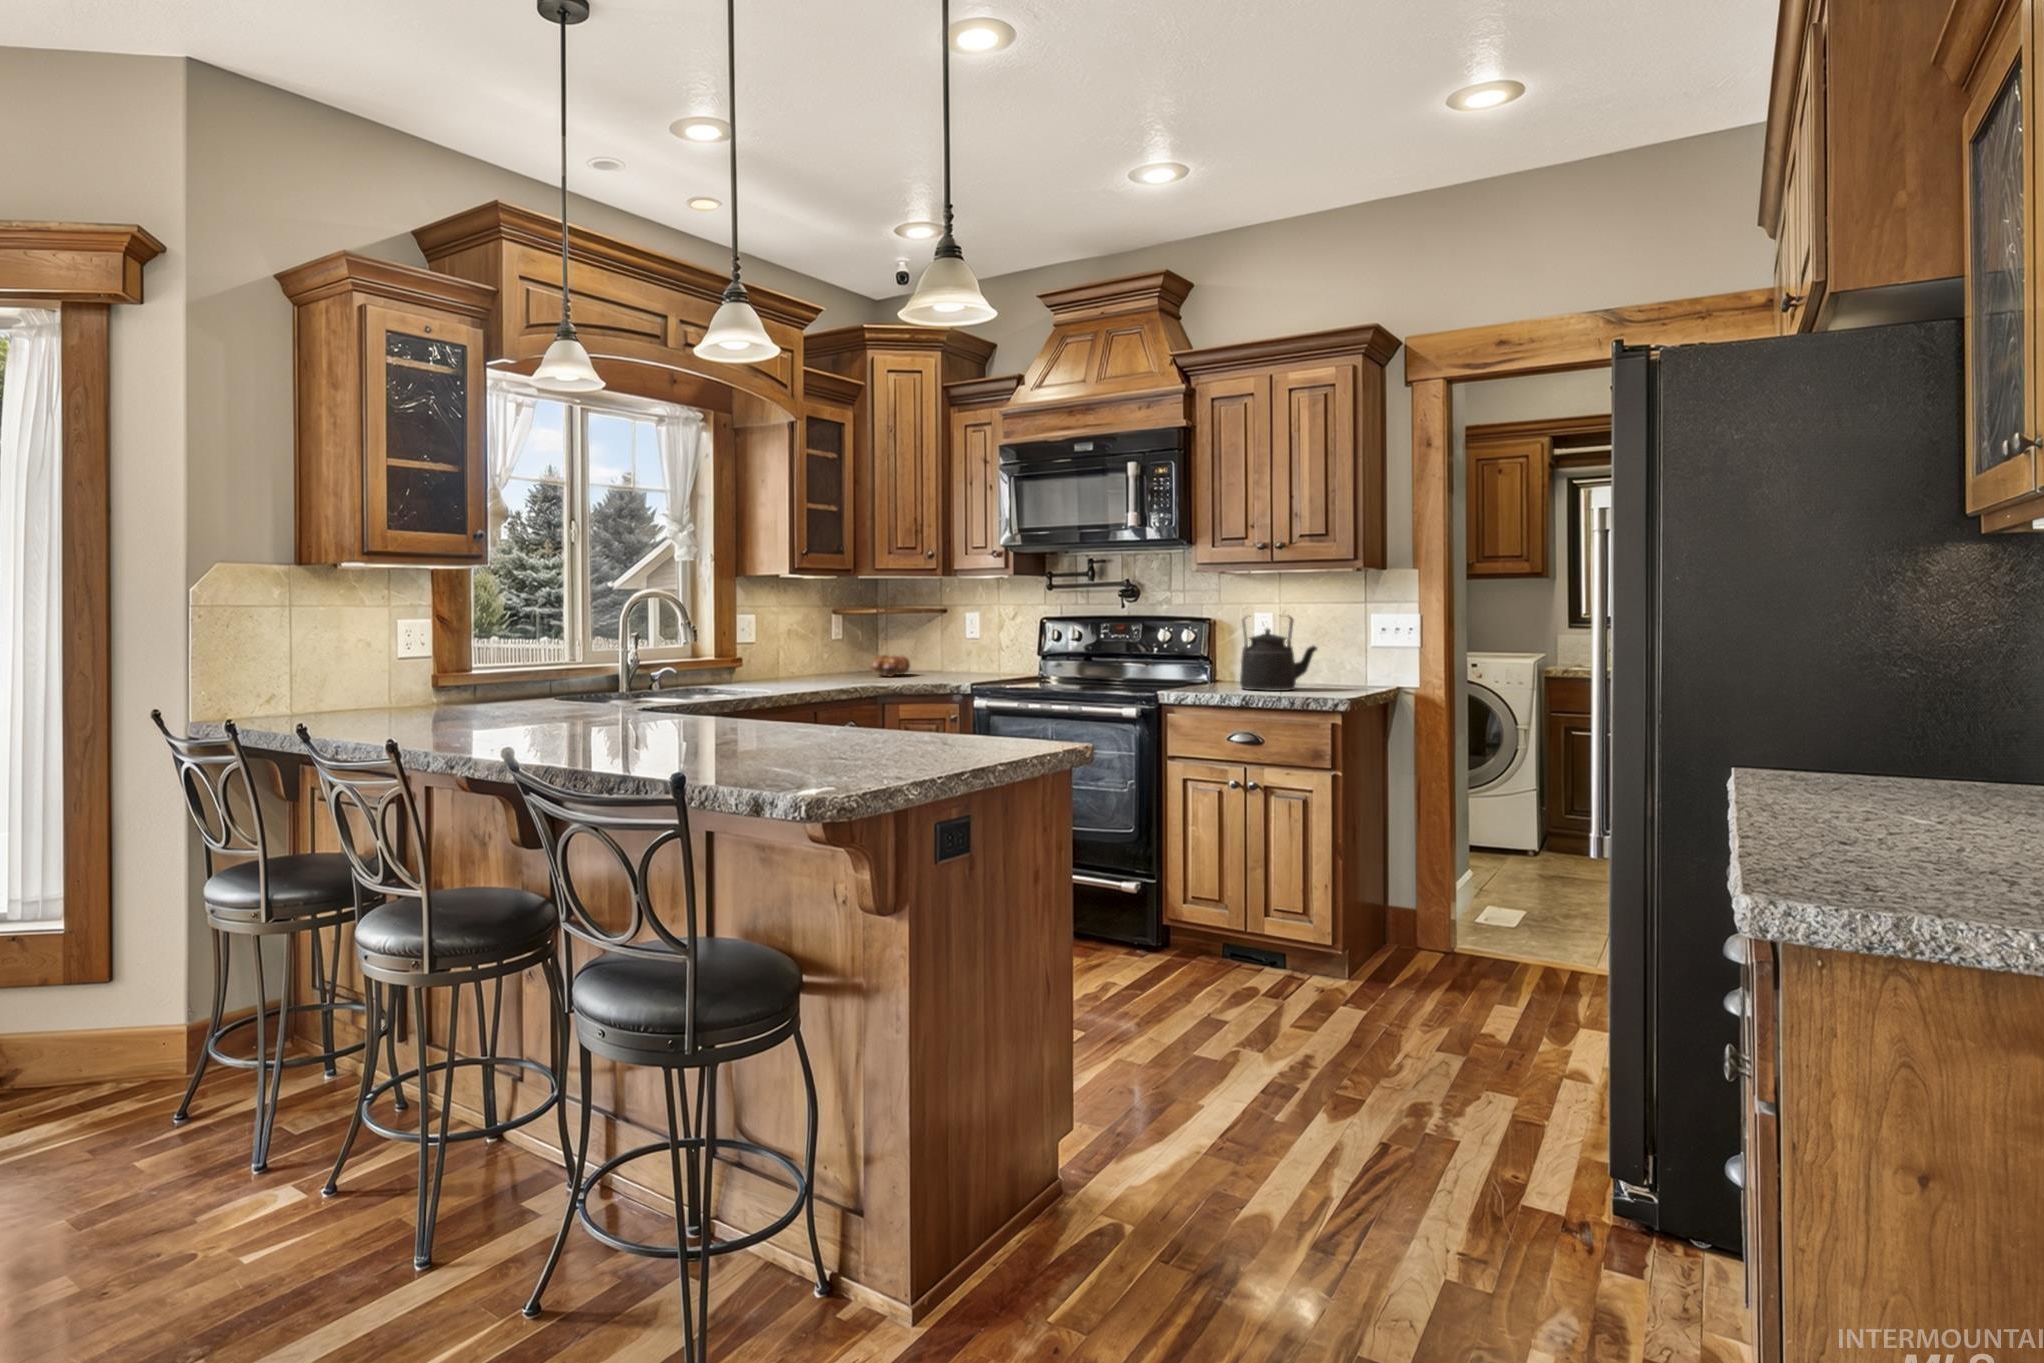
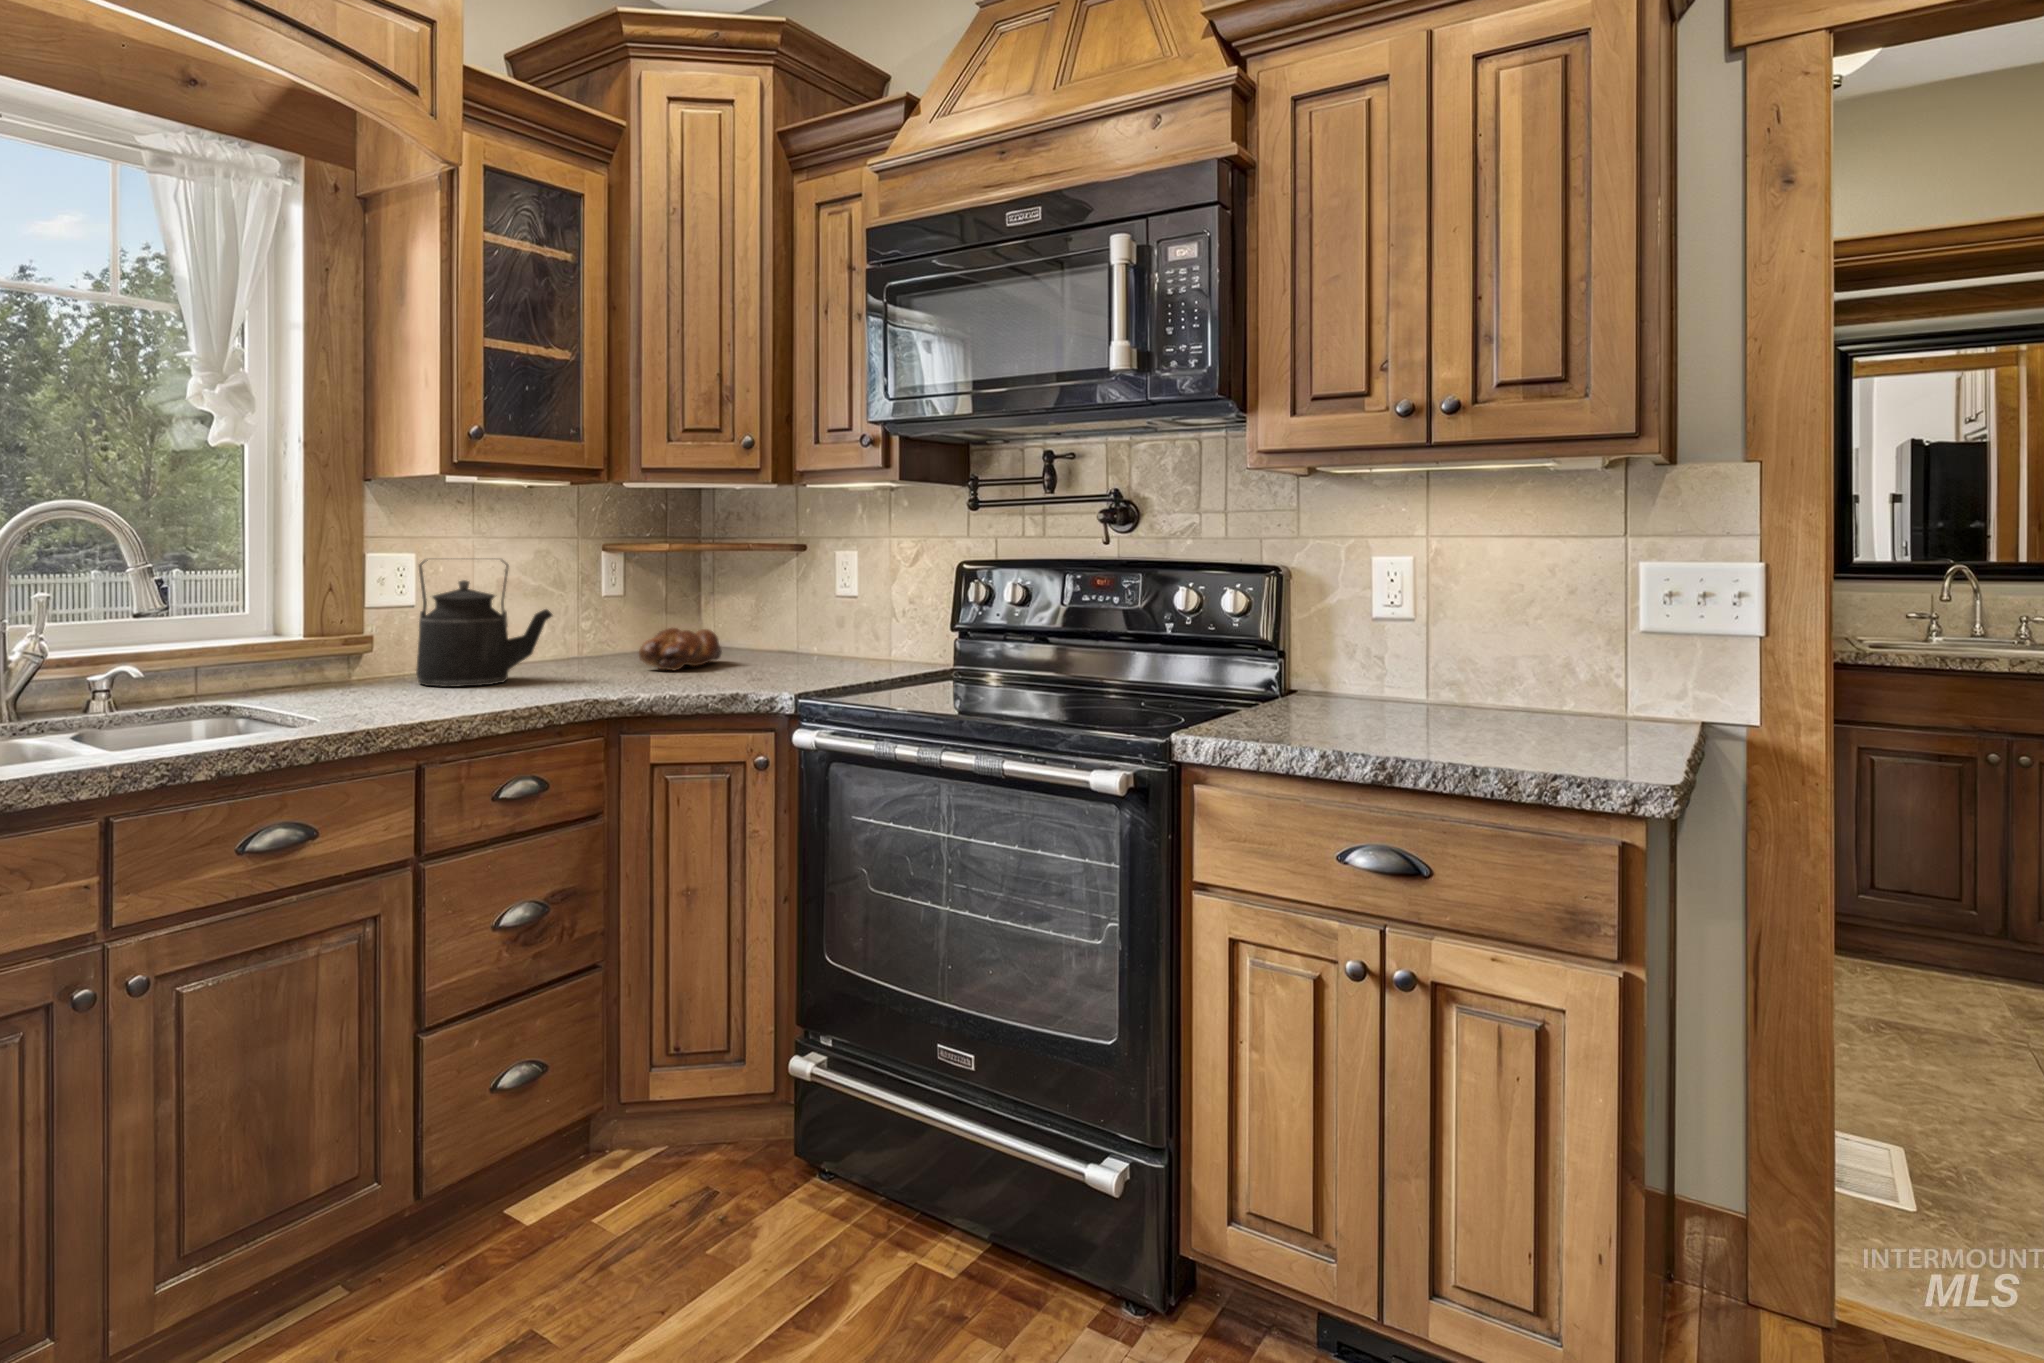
kettle: present [1240,615,1317,691] -> present [416,560,552,687]

